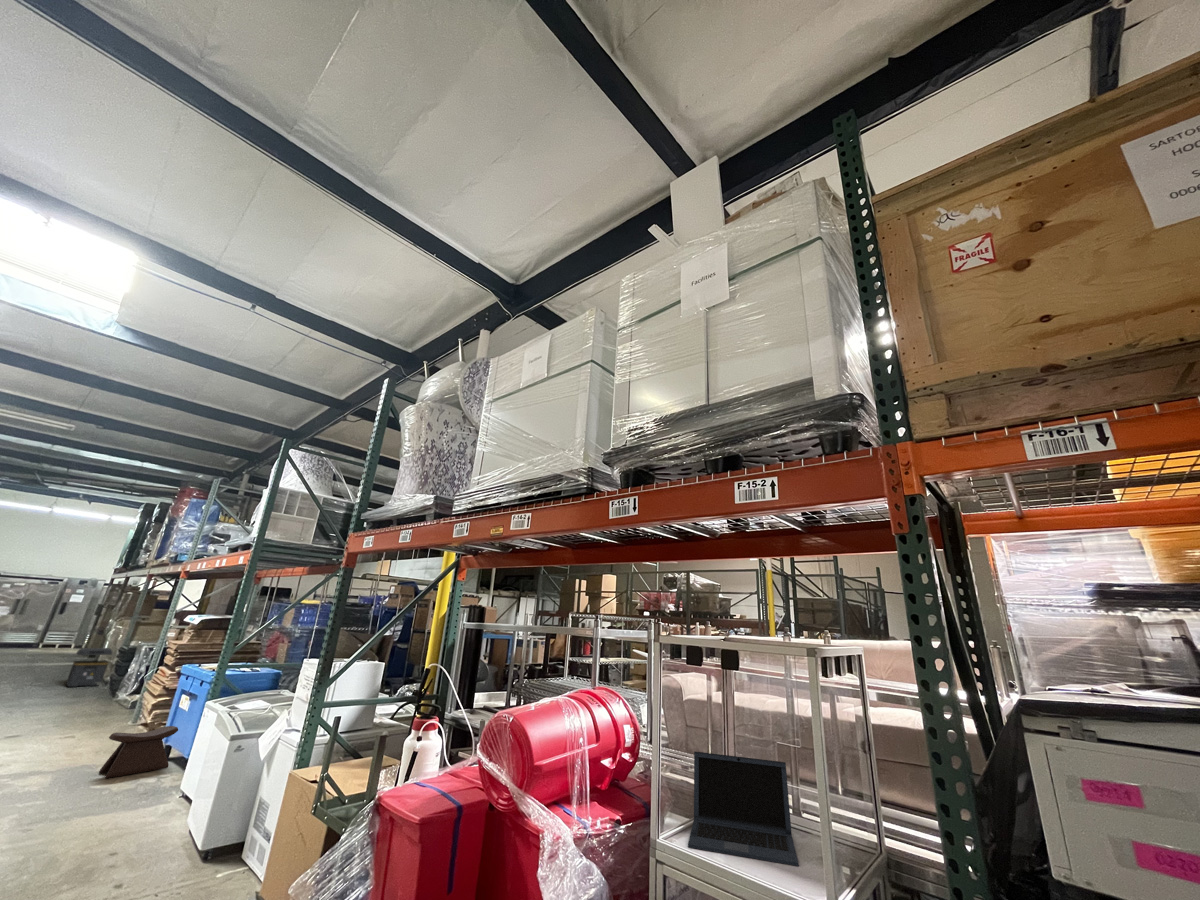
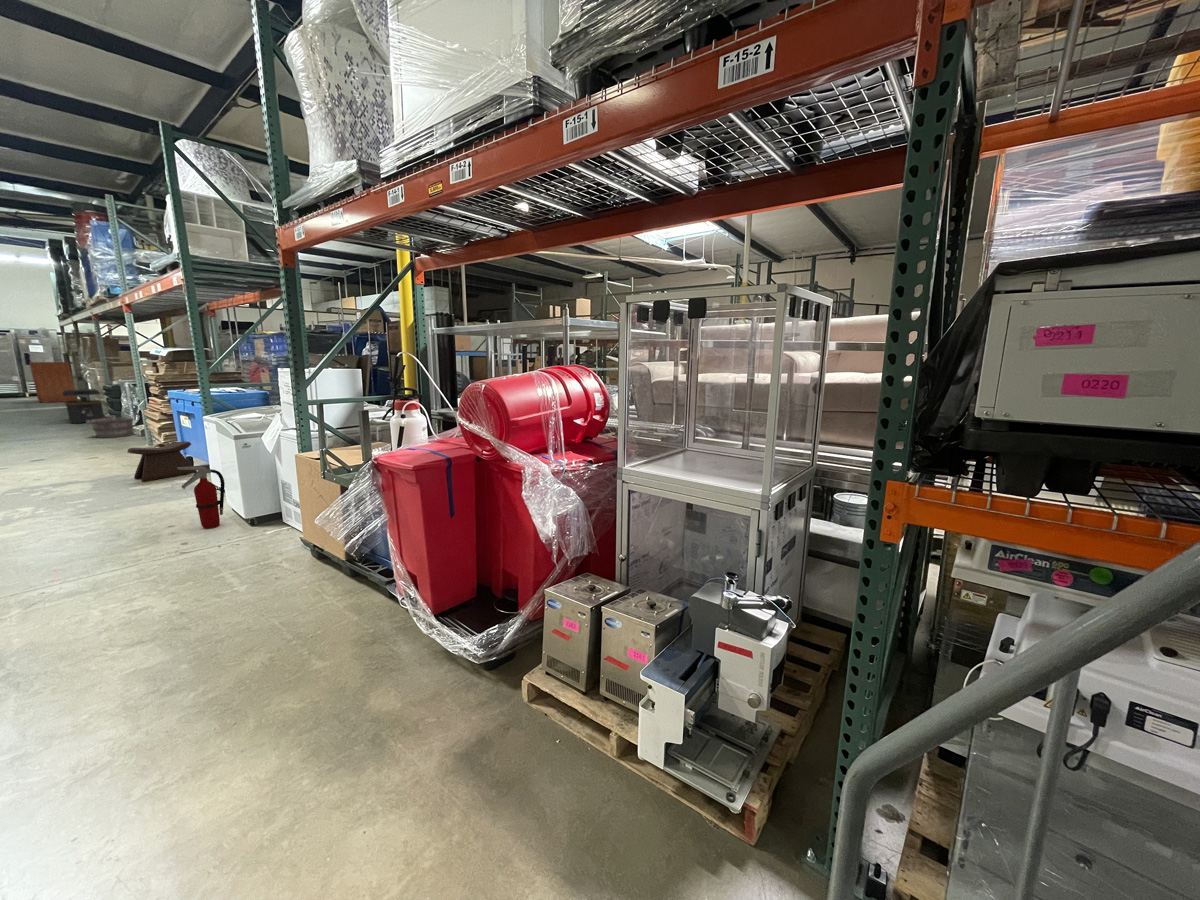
filing cabinet: none [47,613,99,657] -> present [29,362,77,403]
bucket: none [82,682,131,709] -> present [86,416,134,438]
laptop: present [688,752,799,866] -> none [647,405,738,473]
fire extinguisher: none [146,772,198,863] -> present [177,466,225,529]

